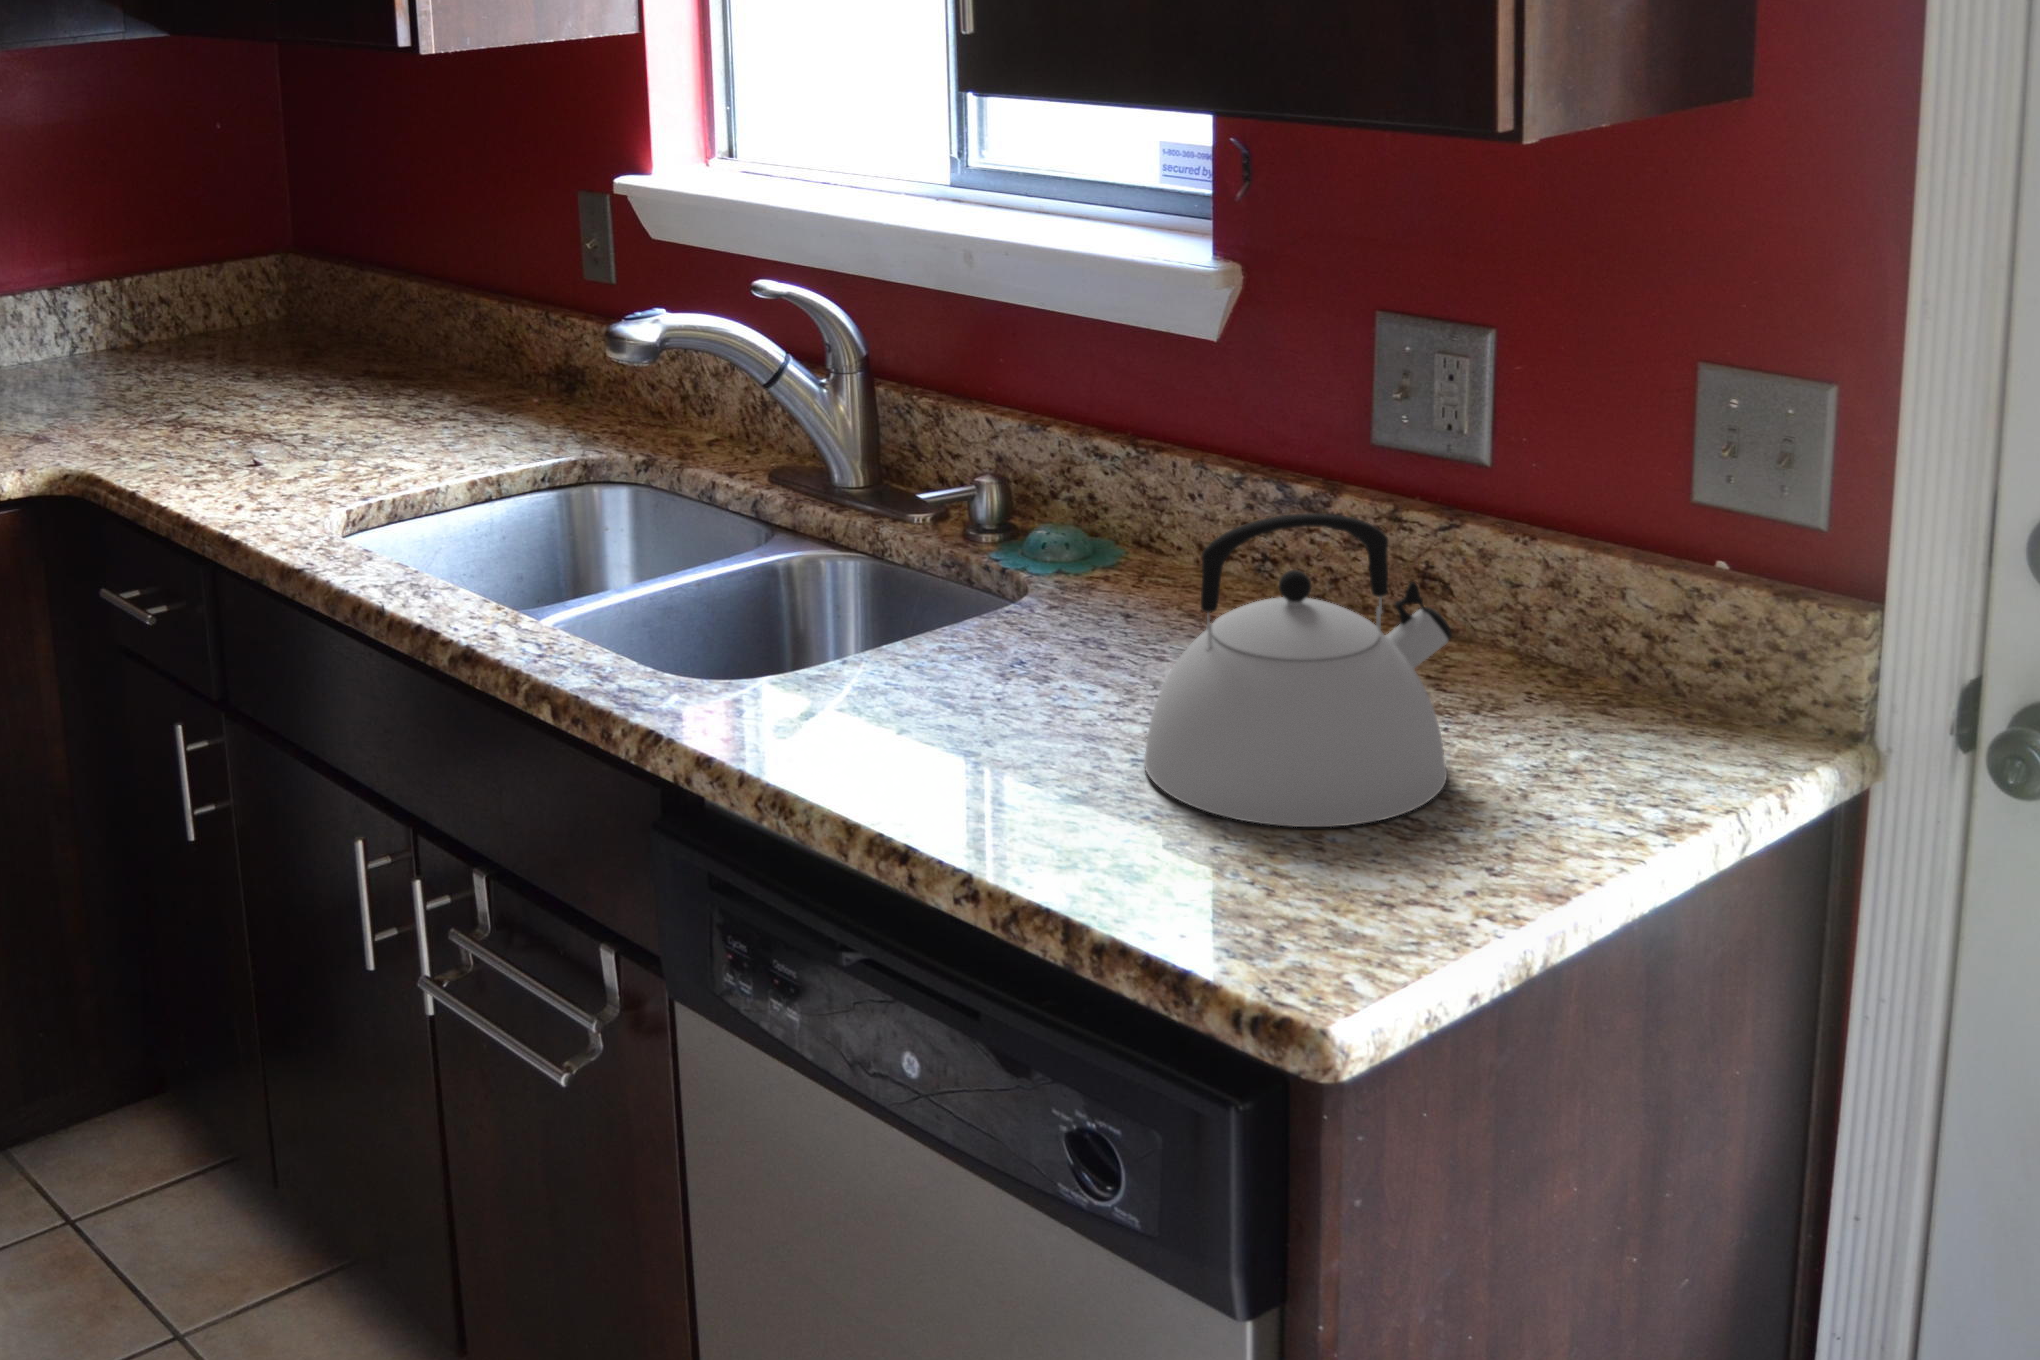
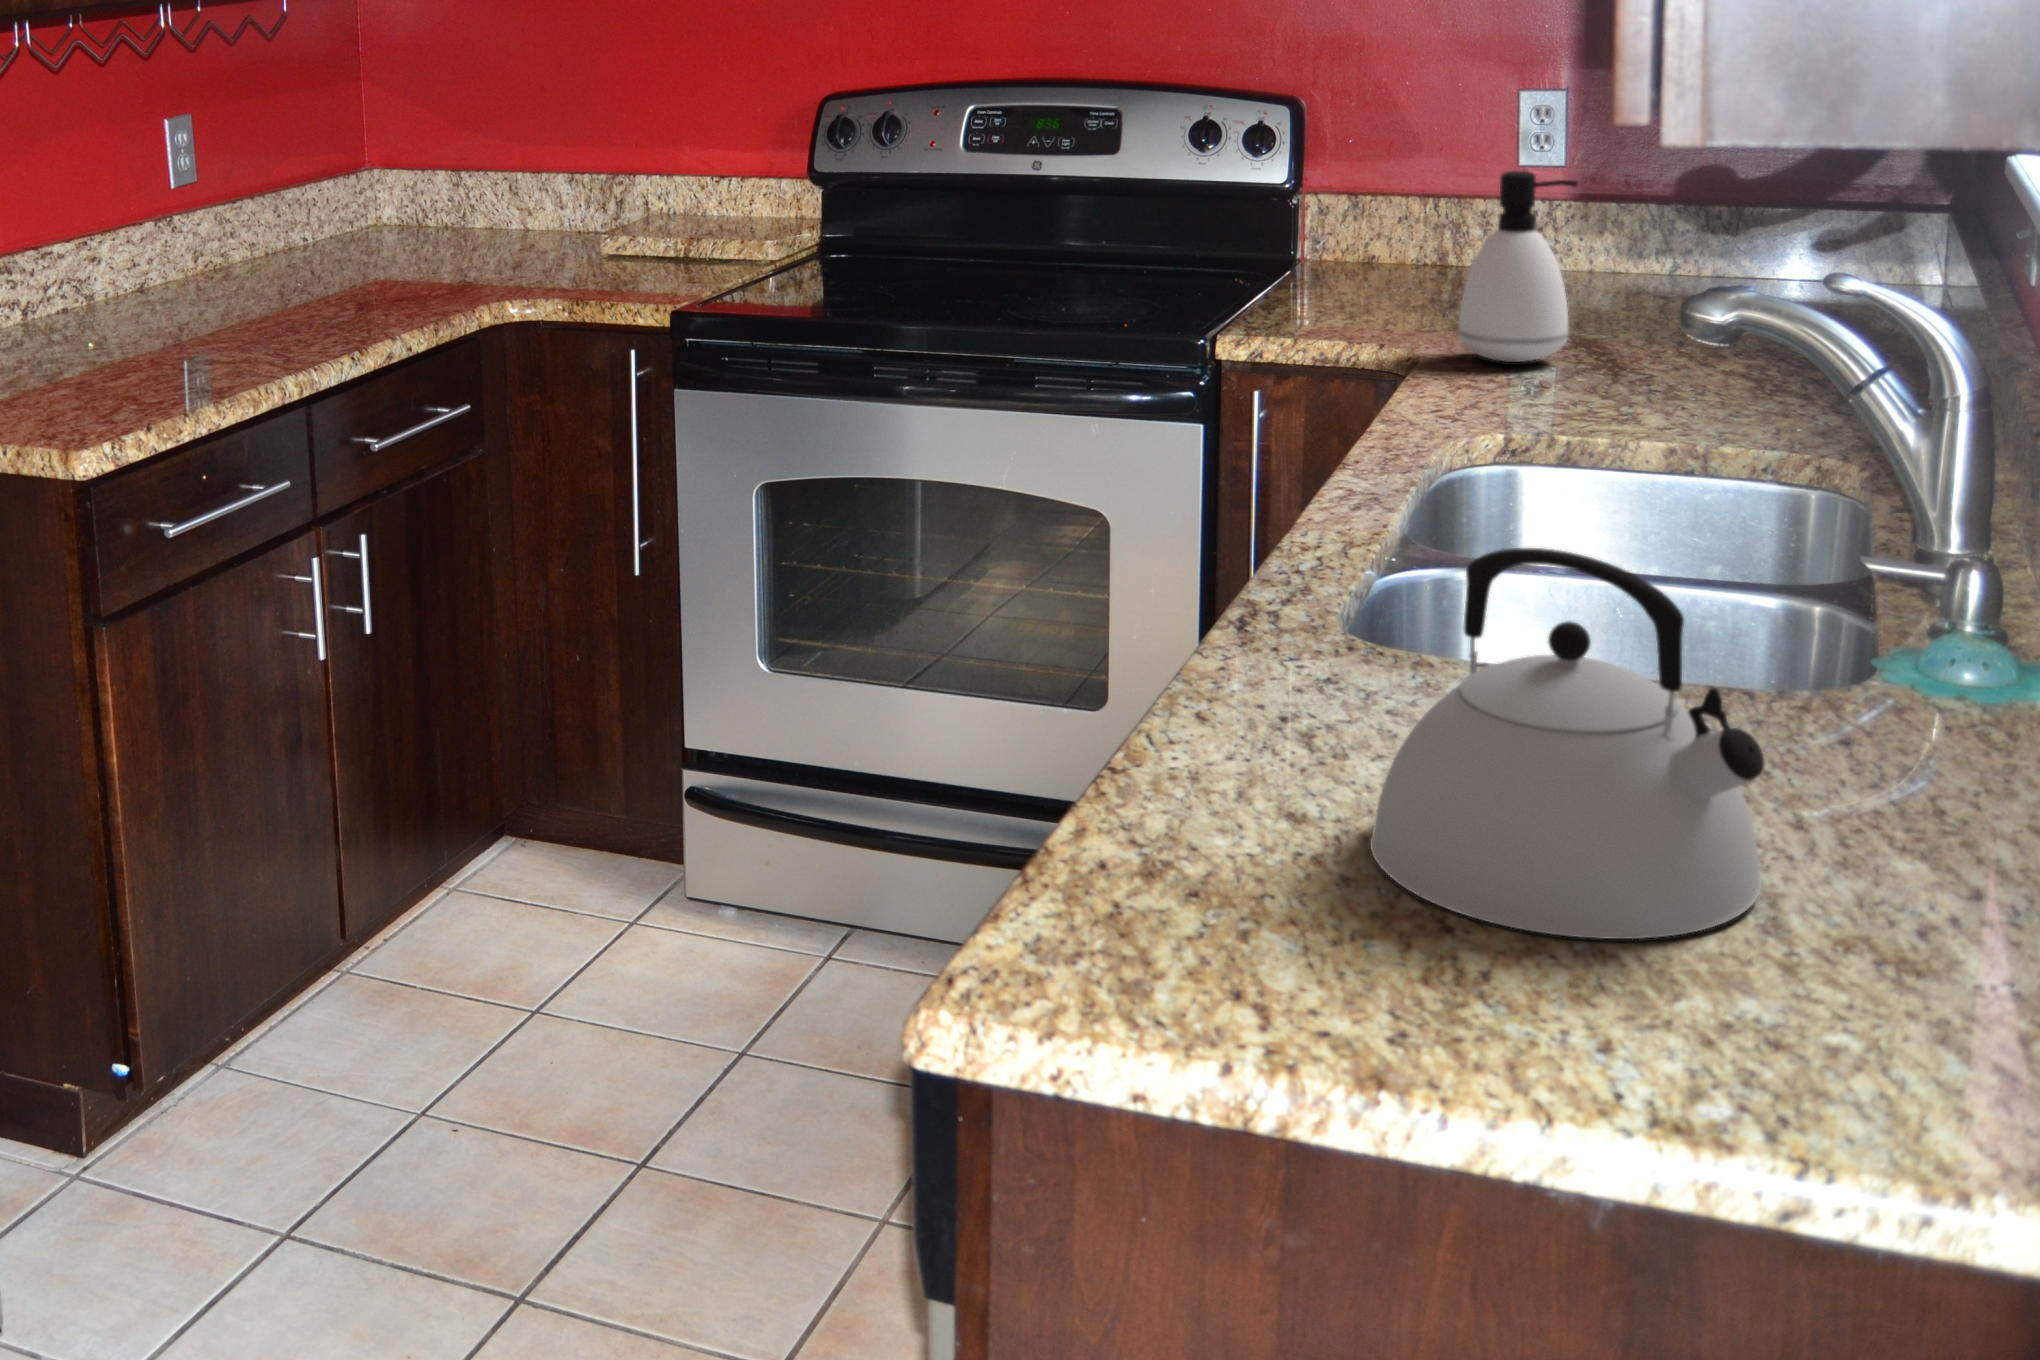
soap dispenser: none [118,268,222,457] -> present [1458,171,1578,362]

